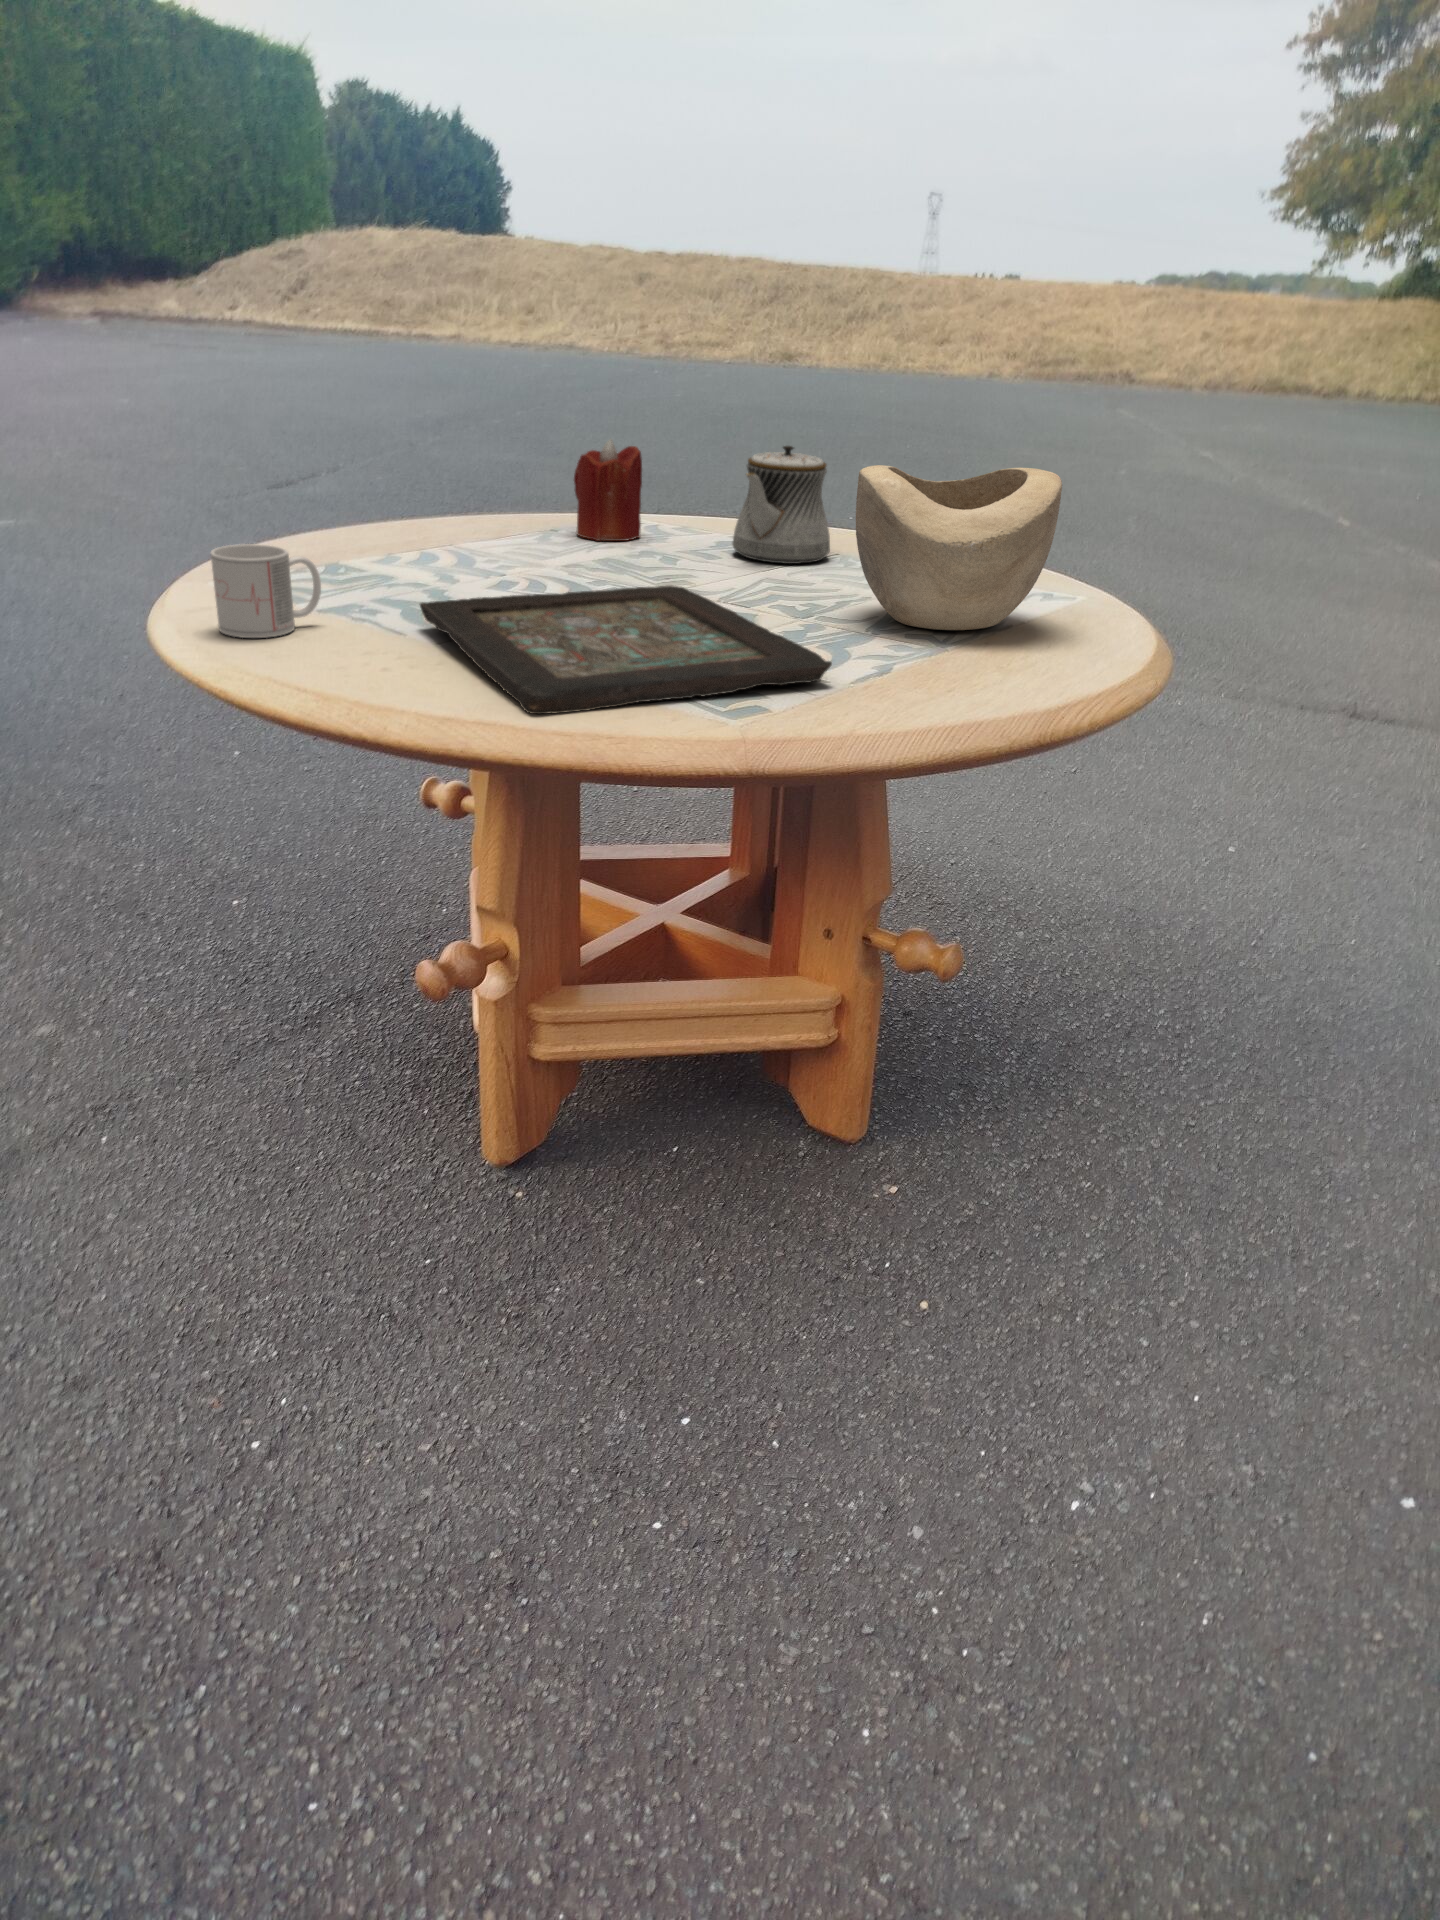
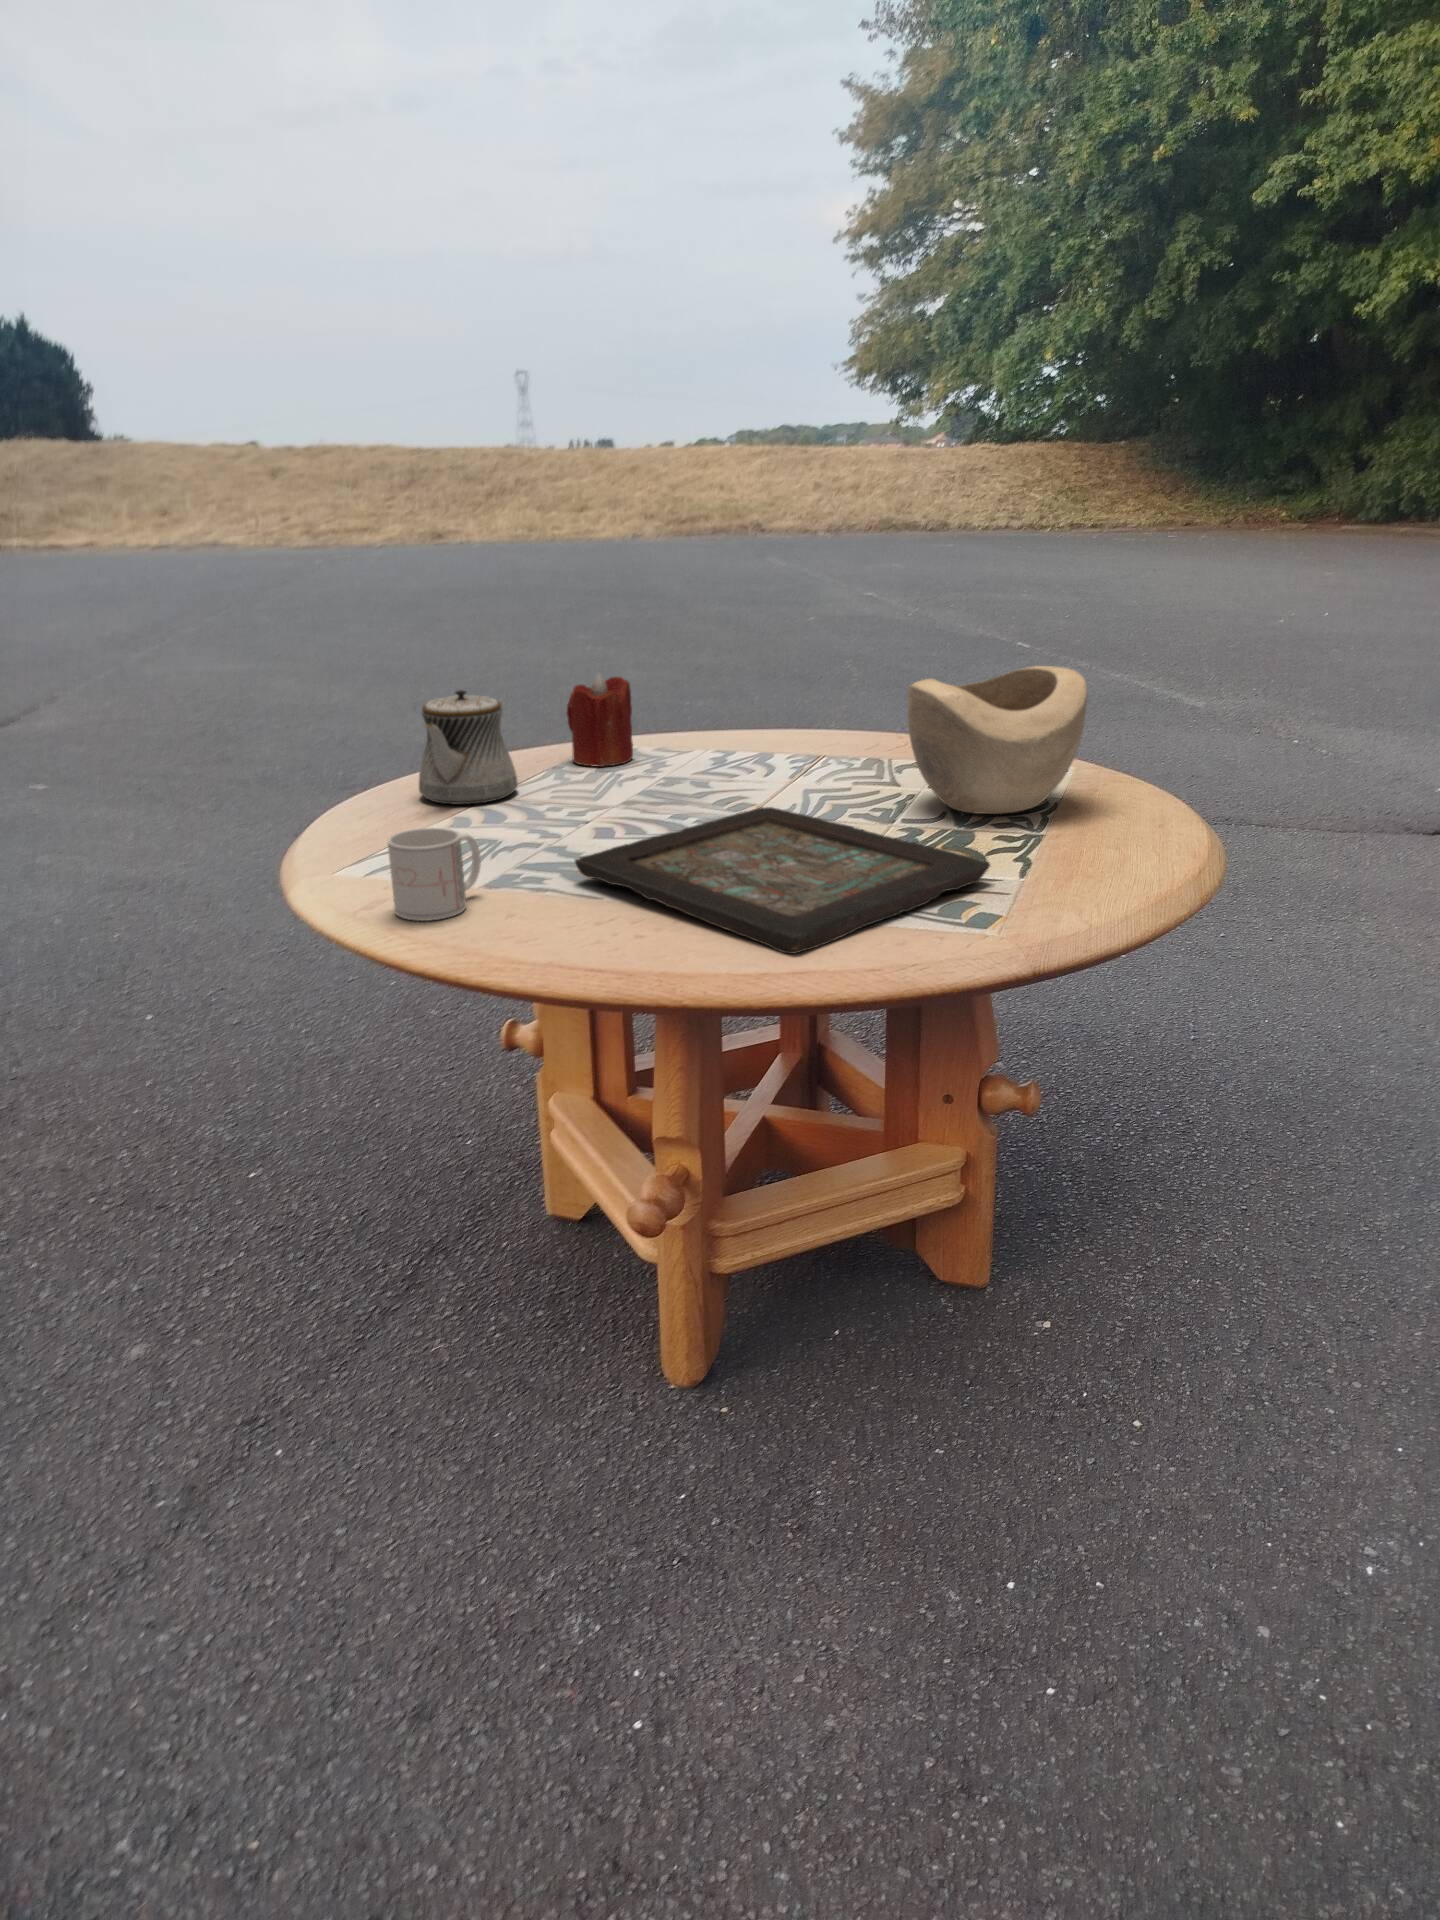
teapot: present [732,446,830,564] -> present [419,690,518,805]

